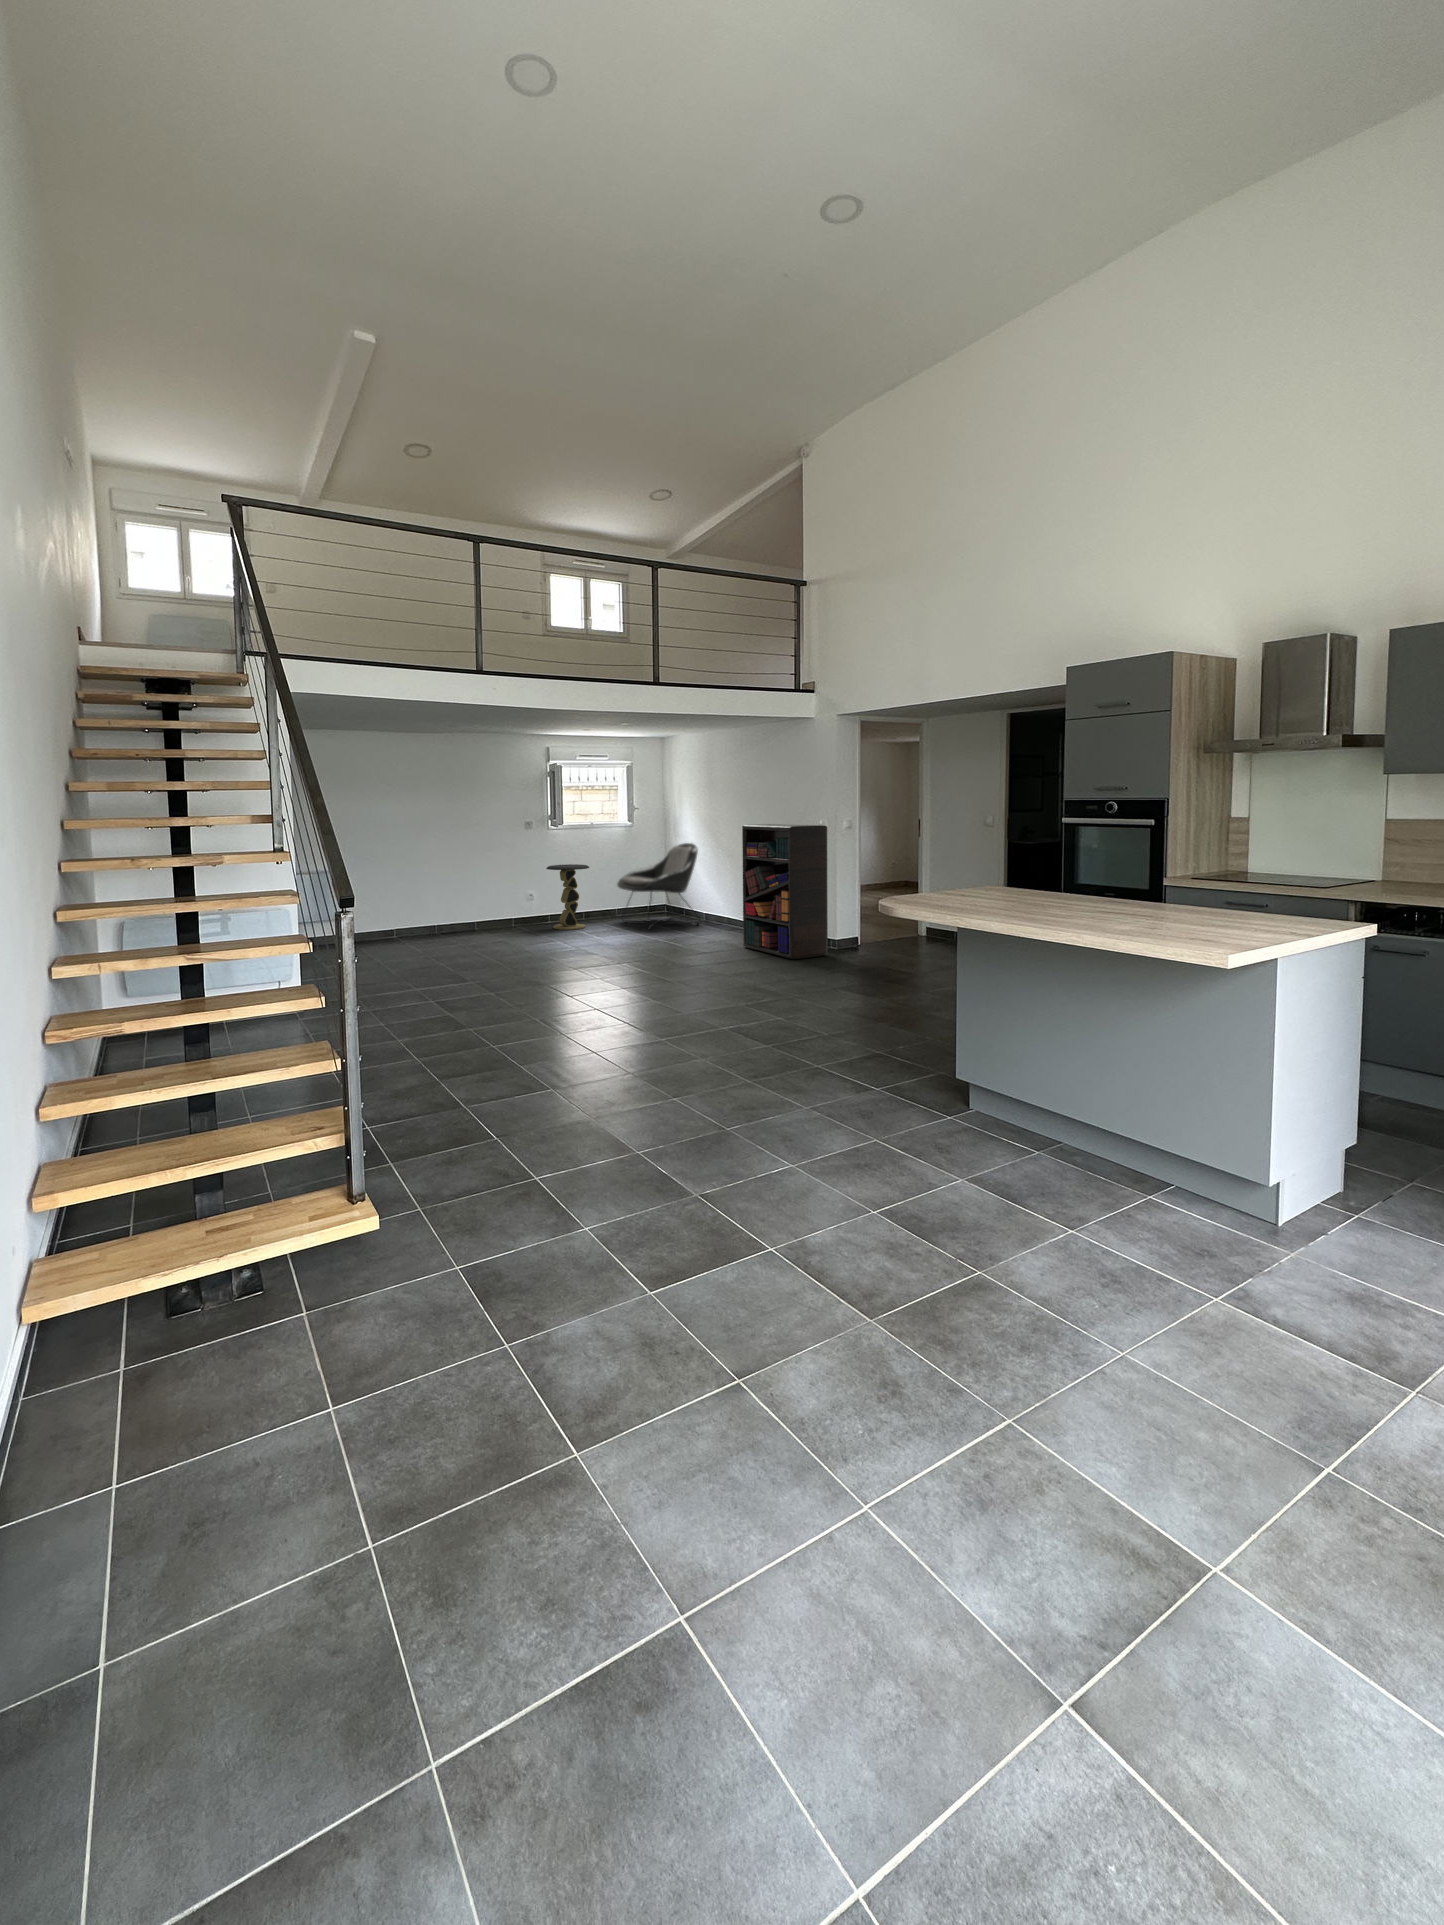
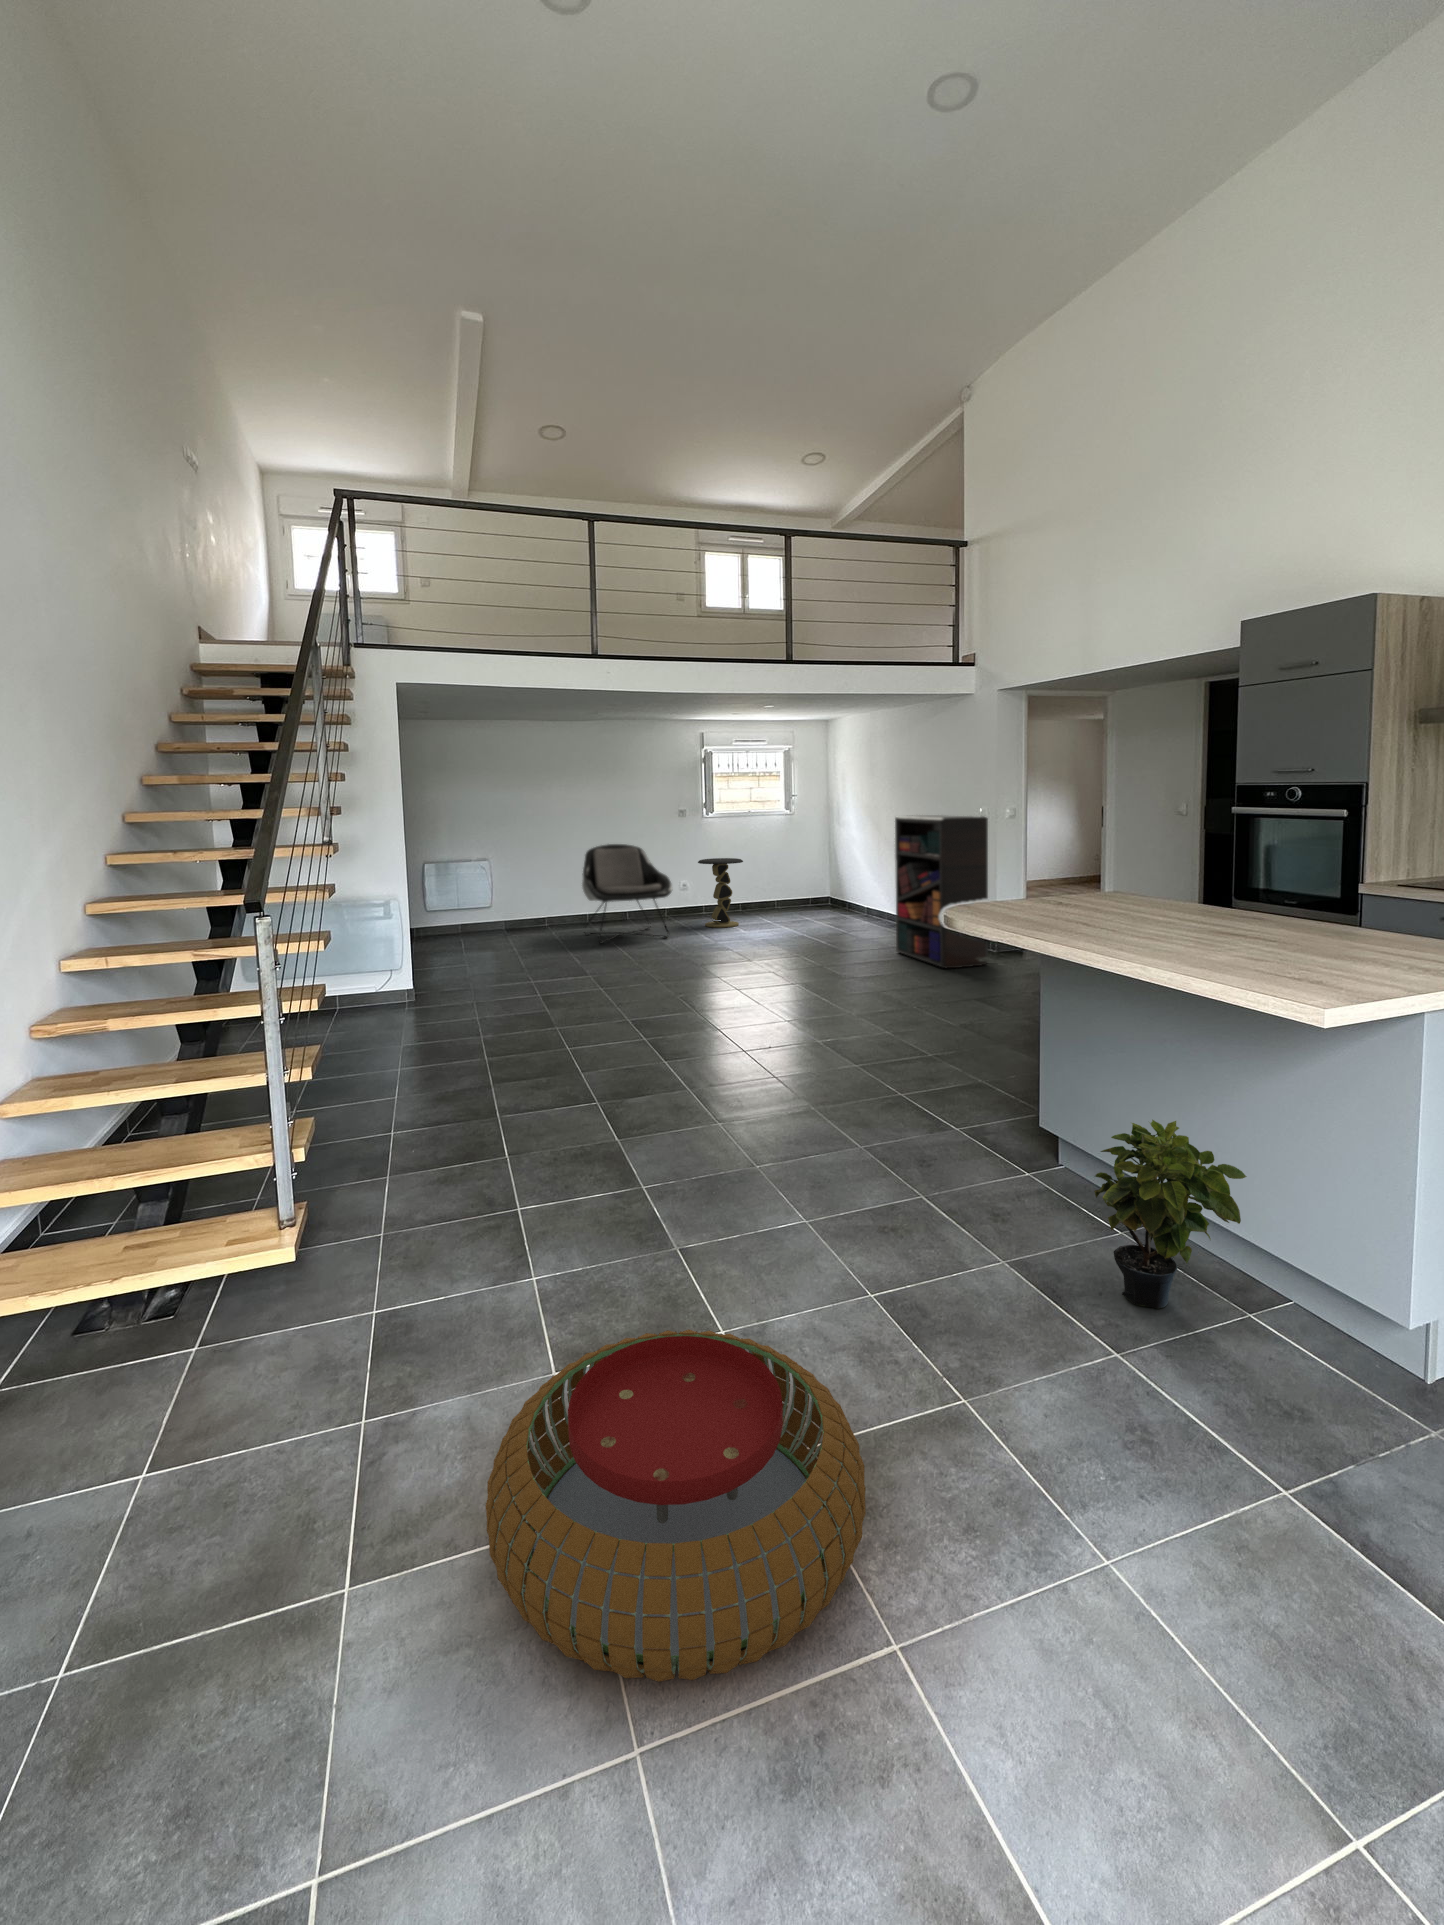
lounge chair: present [617,843,700,929] -> present [582,844,672,944]
potted plant: none [1030,1052,1146,1197] -> present [1094,1120,1247,1309]
pouf: none [670,1232,969,1467] -> present [486,1329,866,1682]

